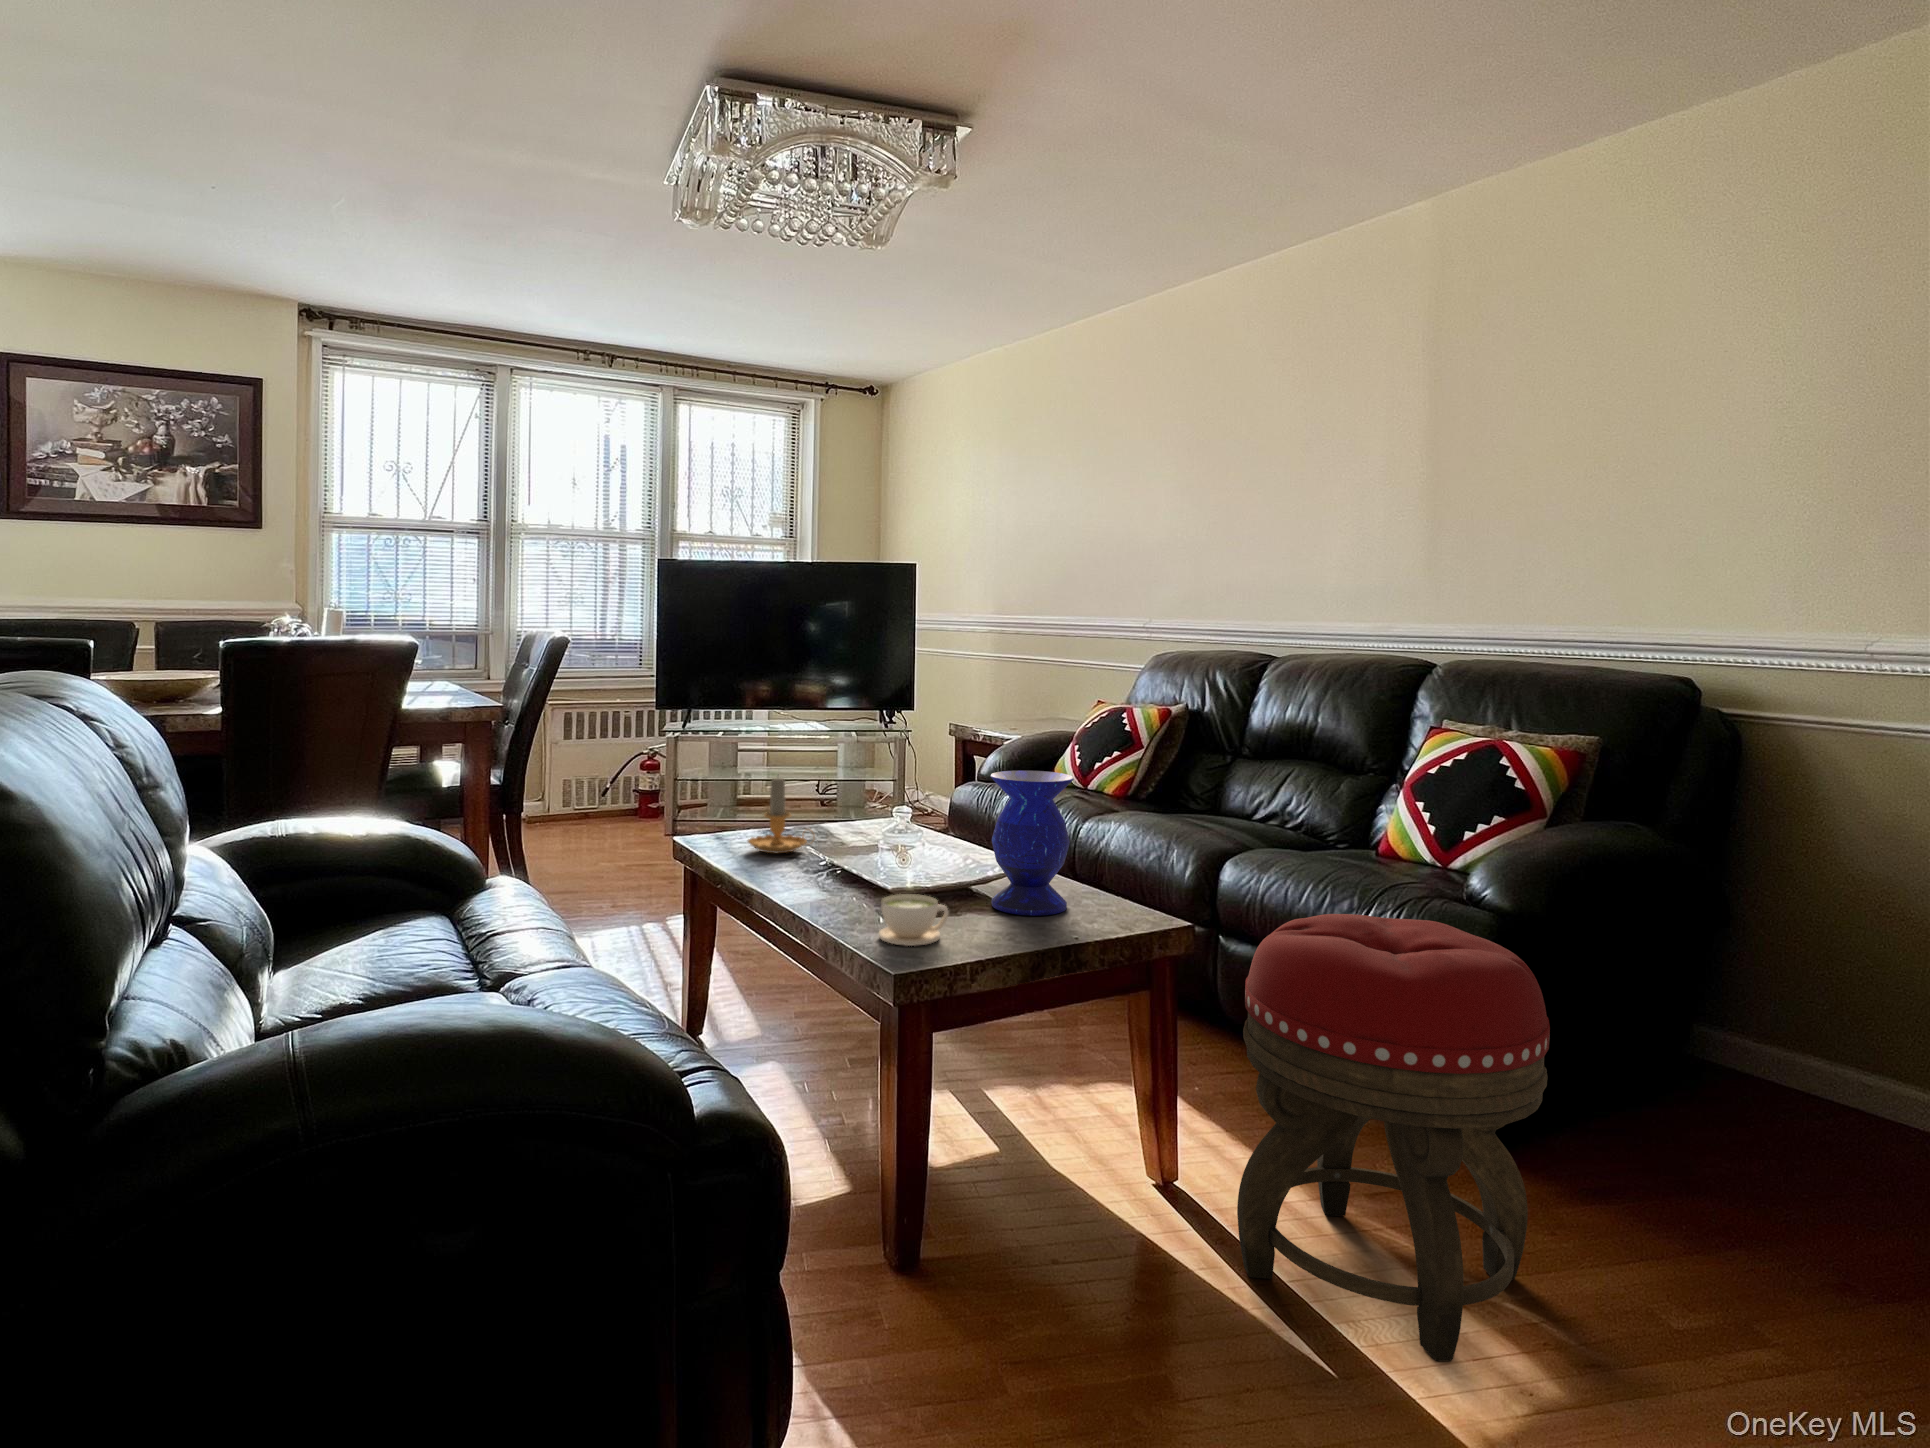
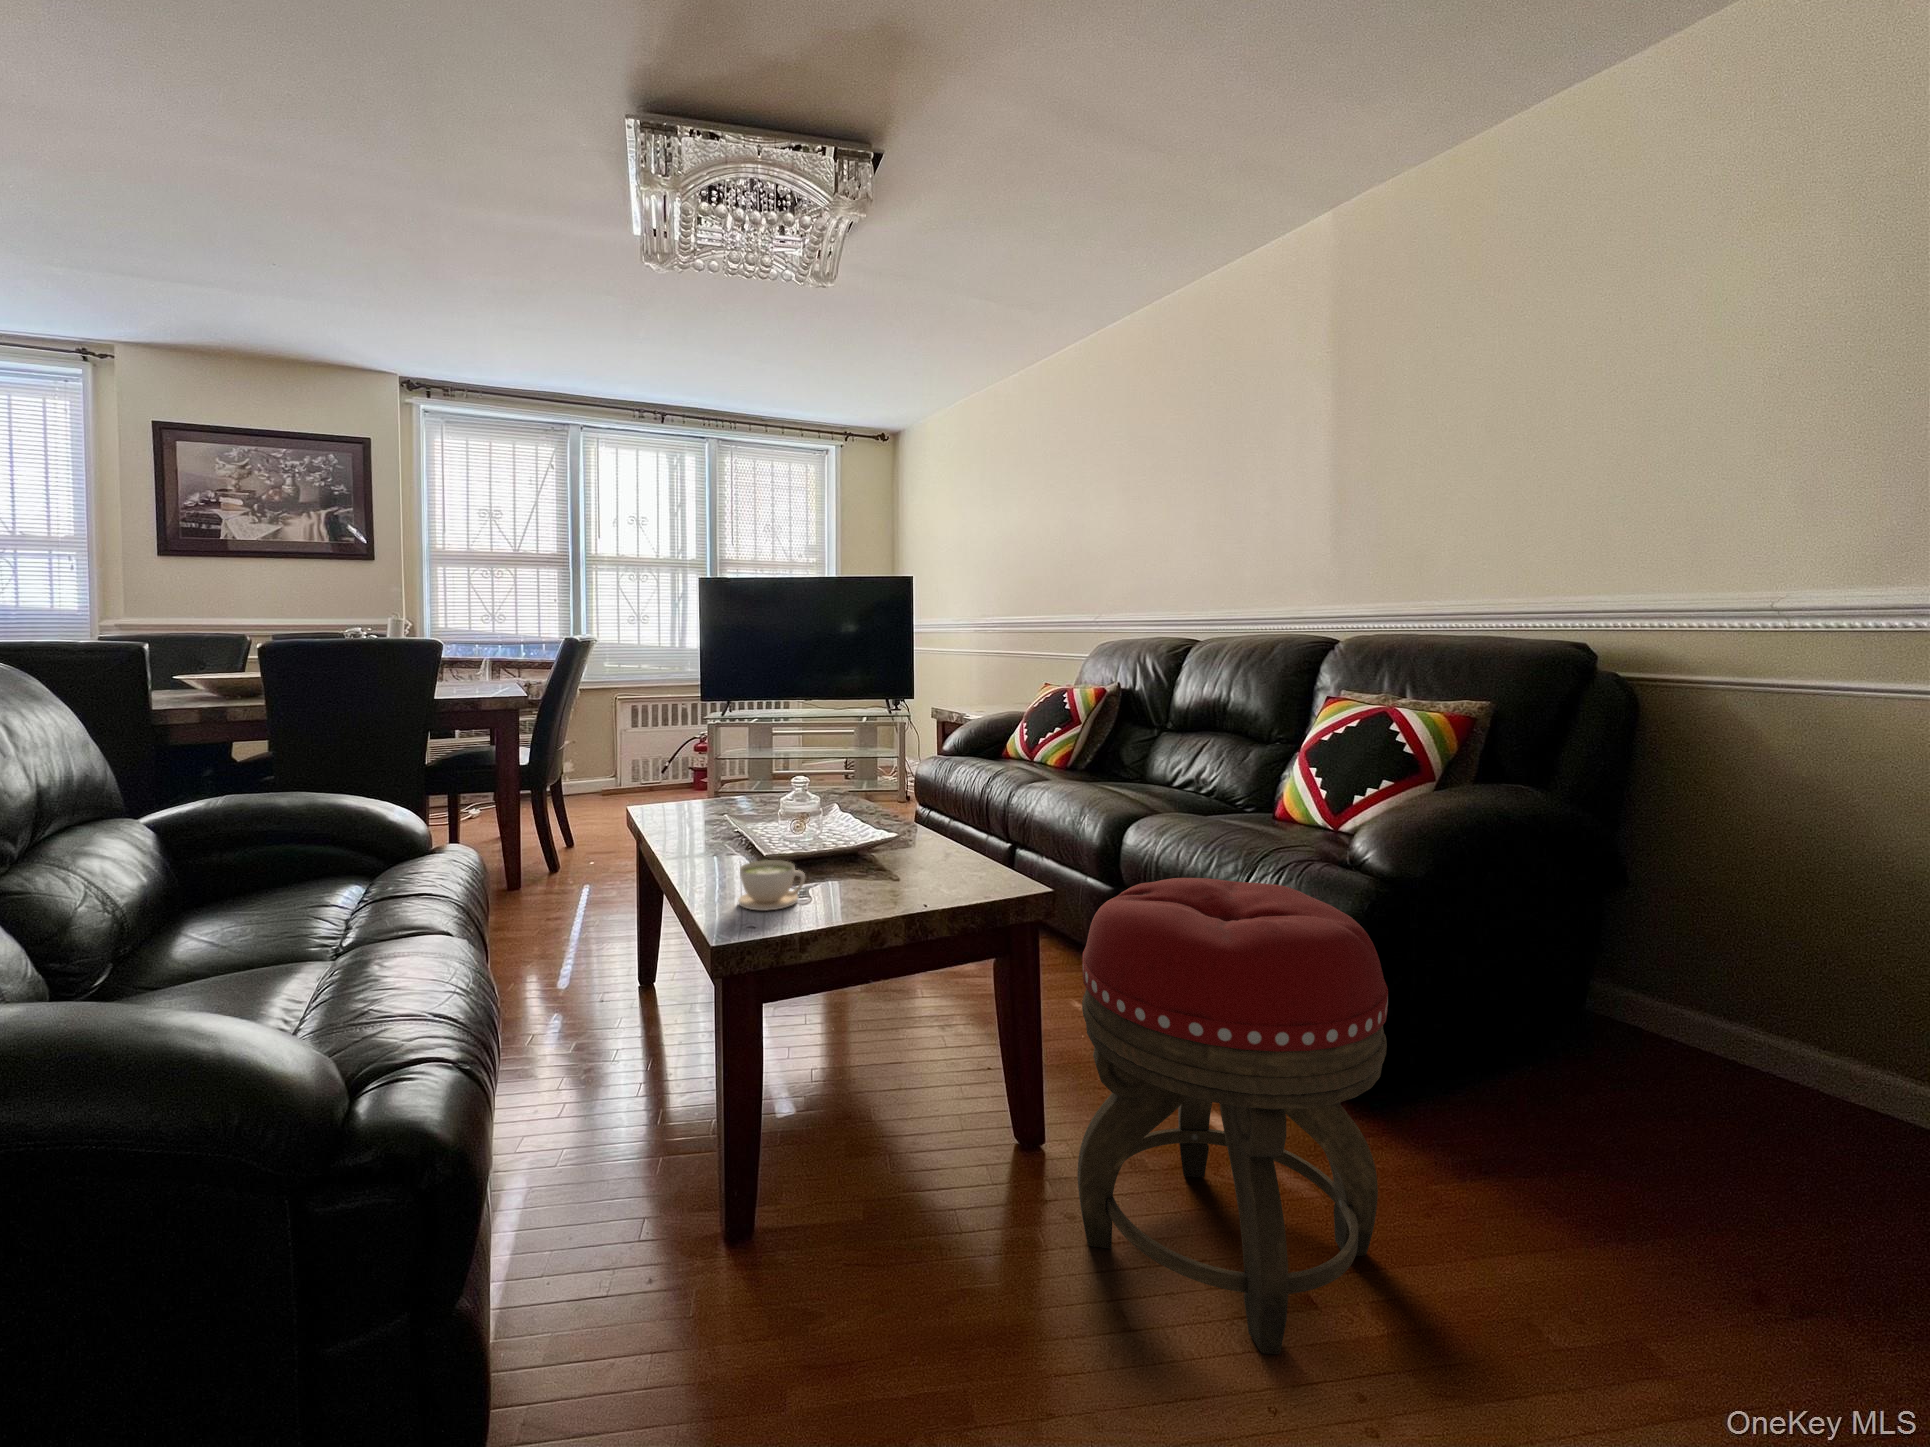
vase: present [991,771,1074,915] -> none [864,741,944,879]
candle: present [748,778,807,853] -> none [684,749,742,821]

